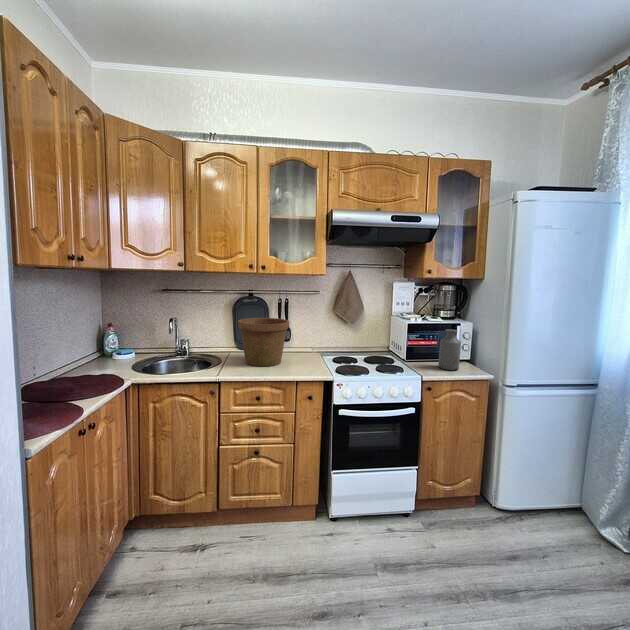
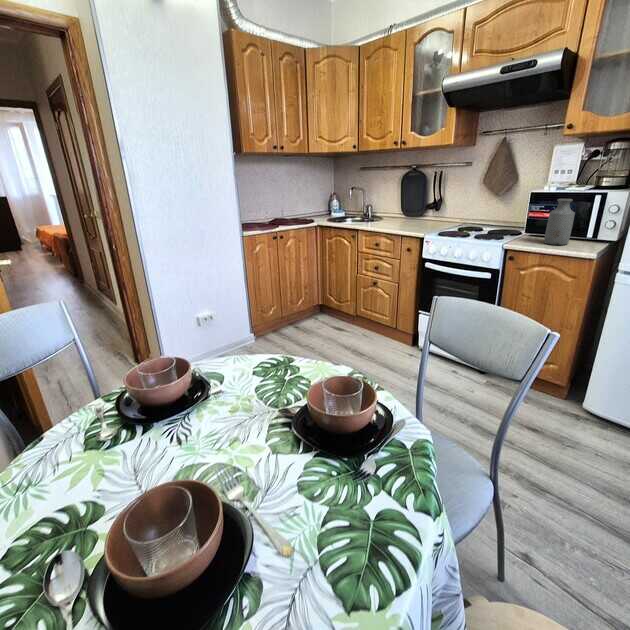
flower pot: present [238,318,289,366] -> none [381,188,423,225]

